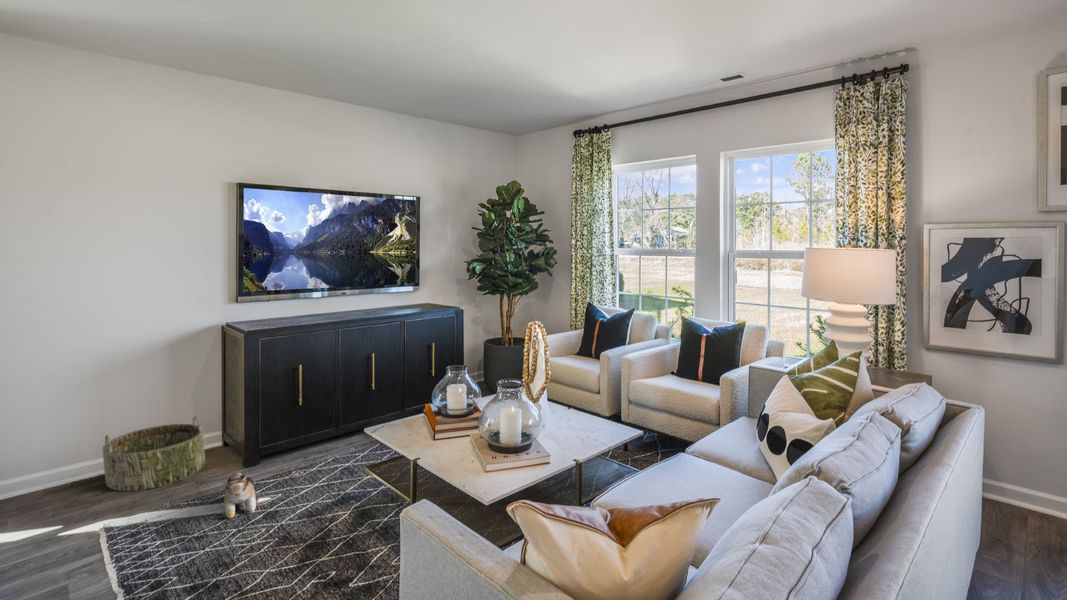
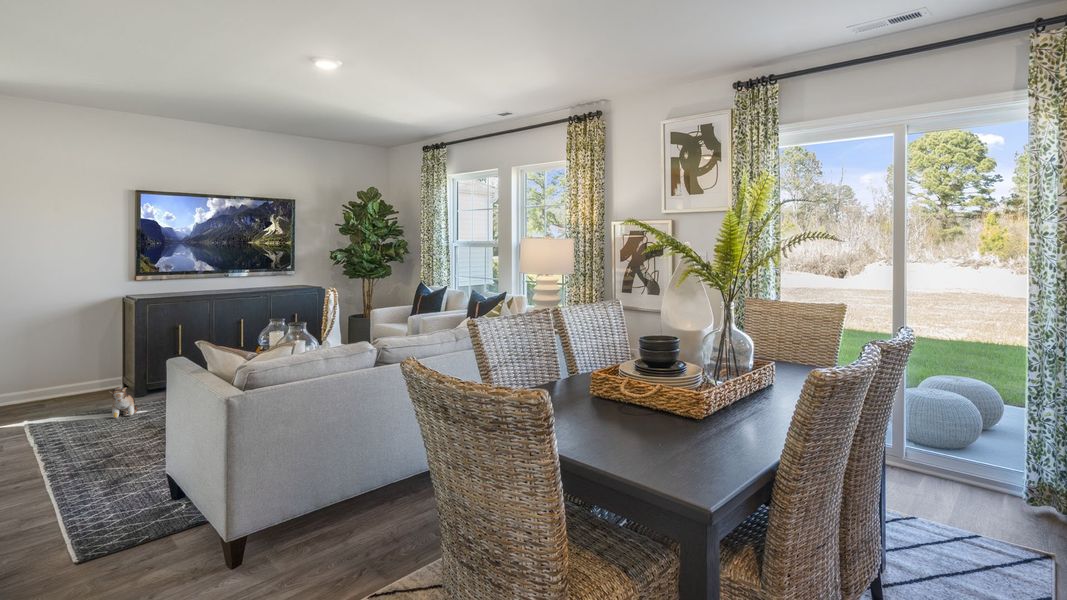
basket: present [103,417,205,491] -> none [31,361,107,407]

